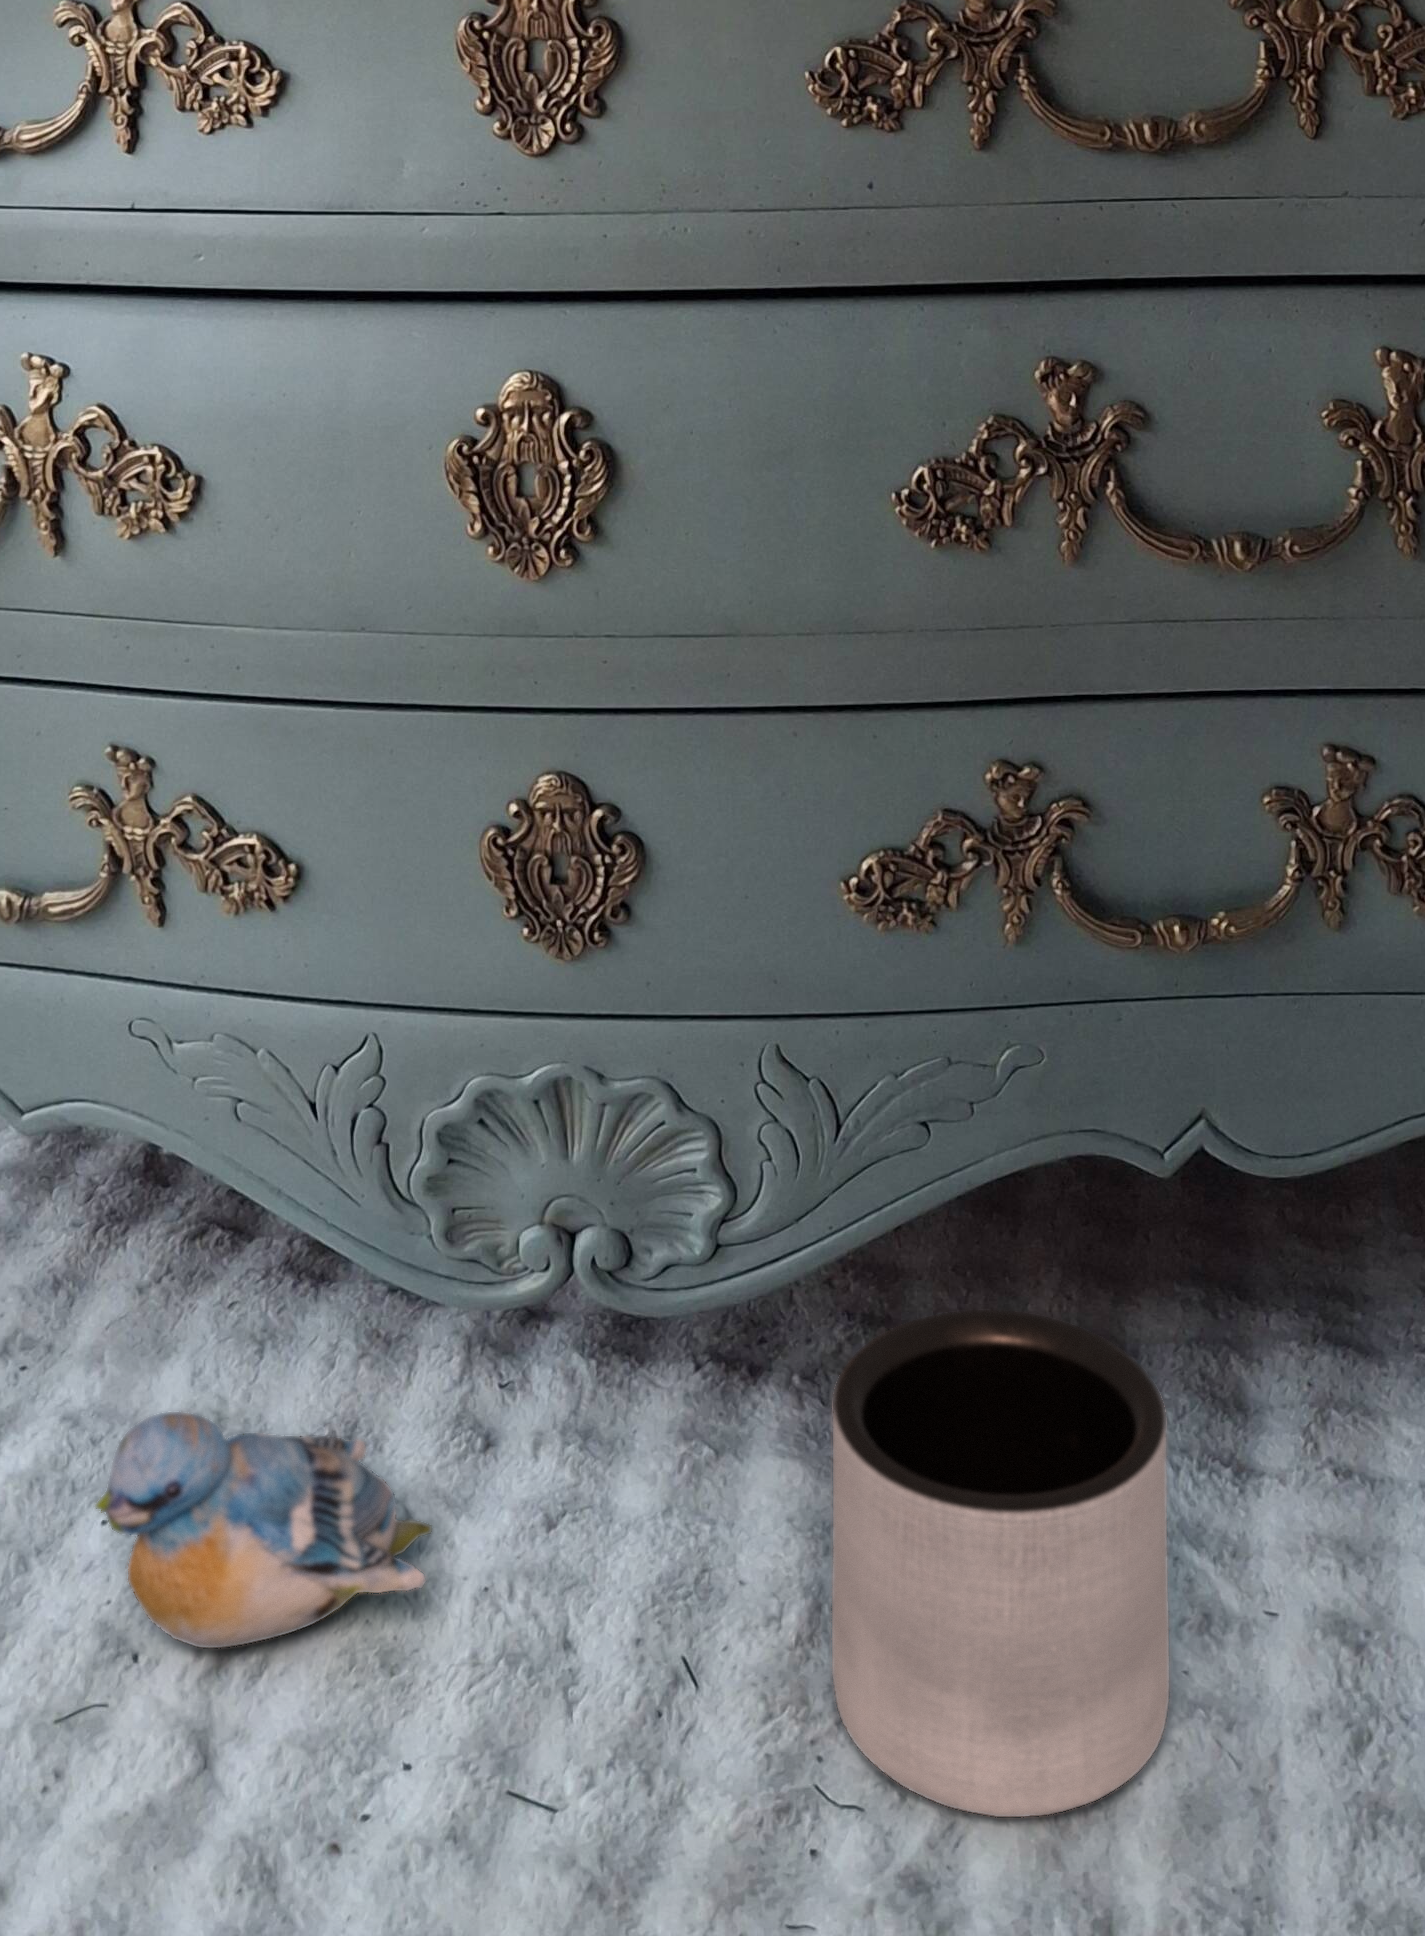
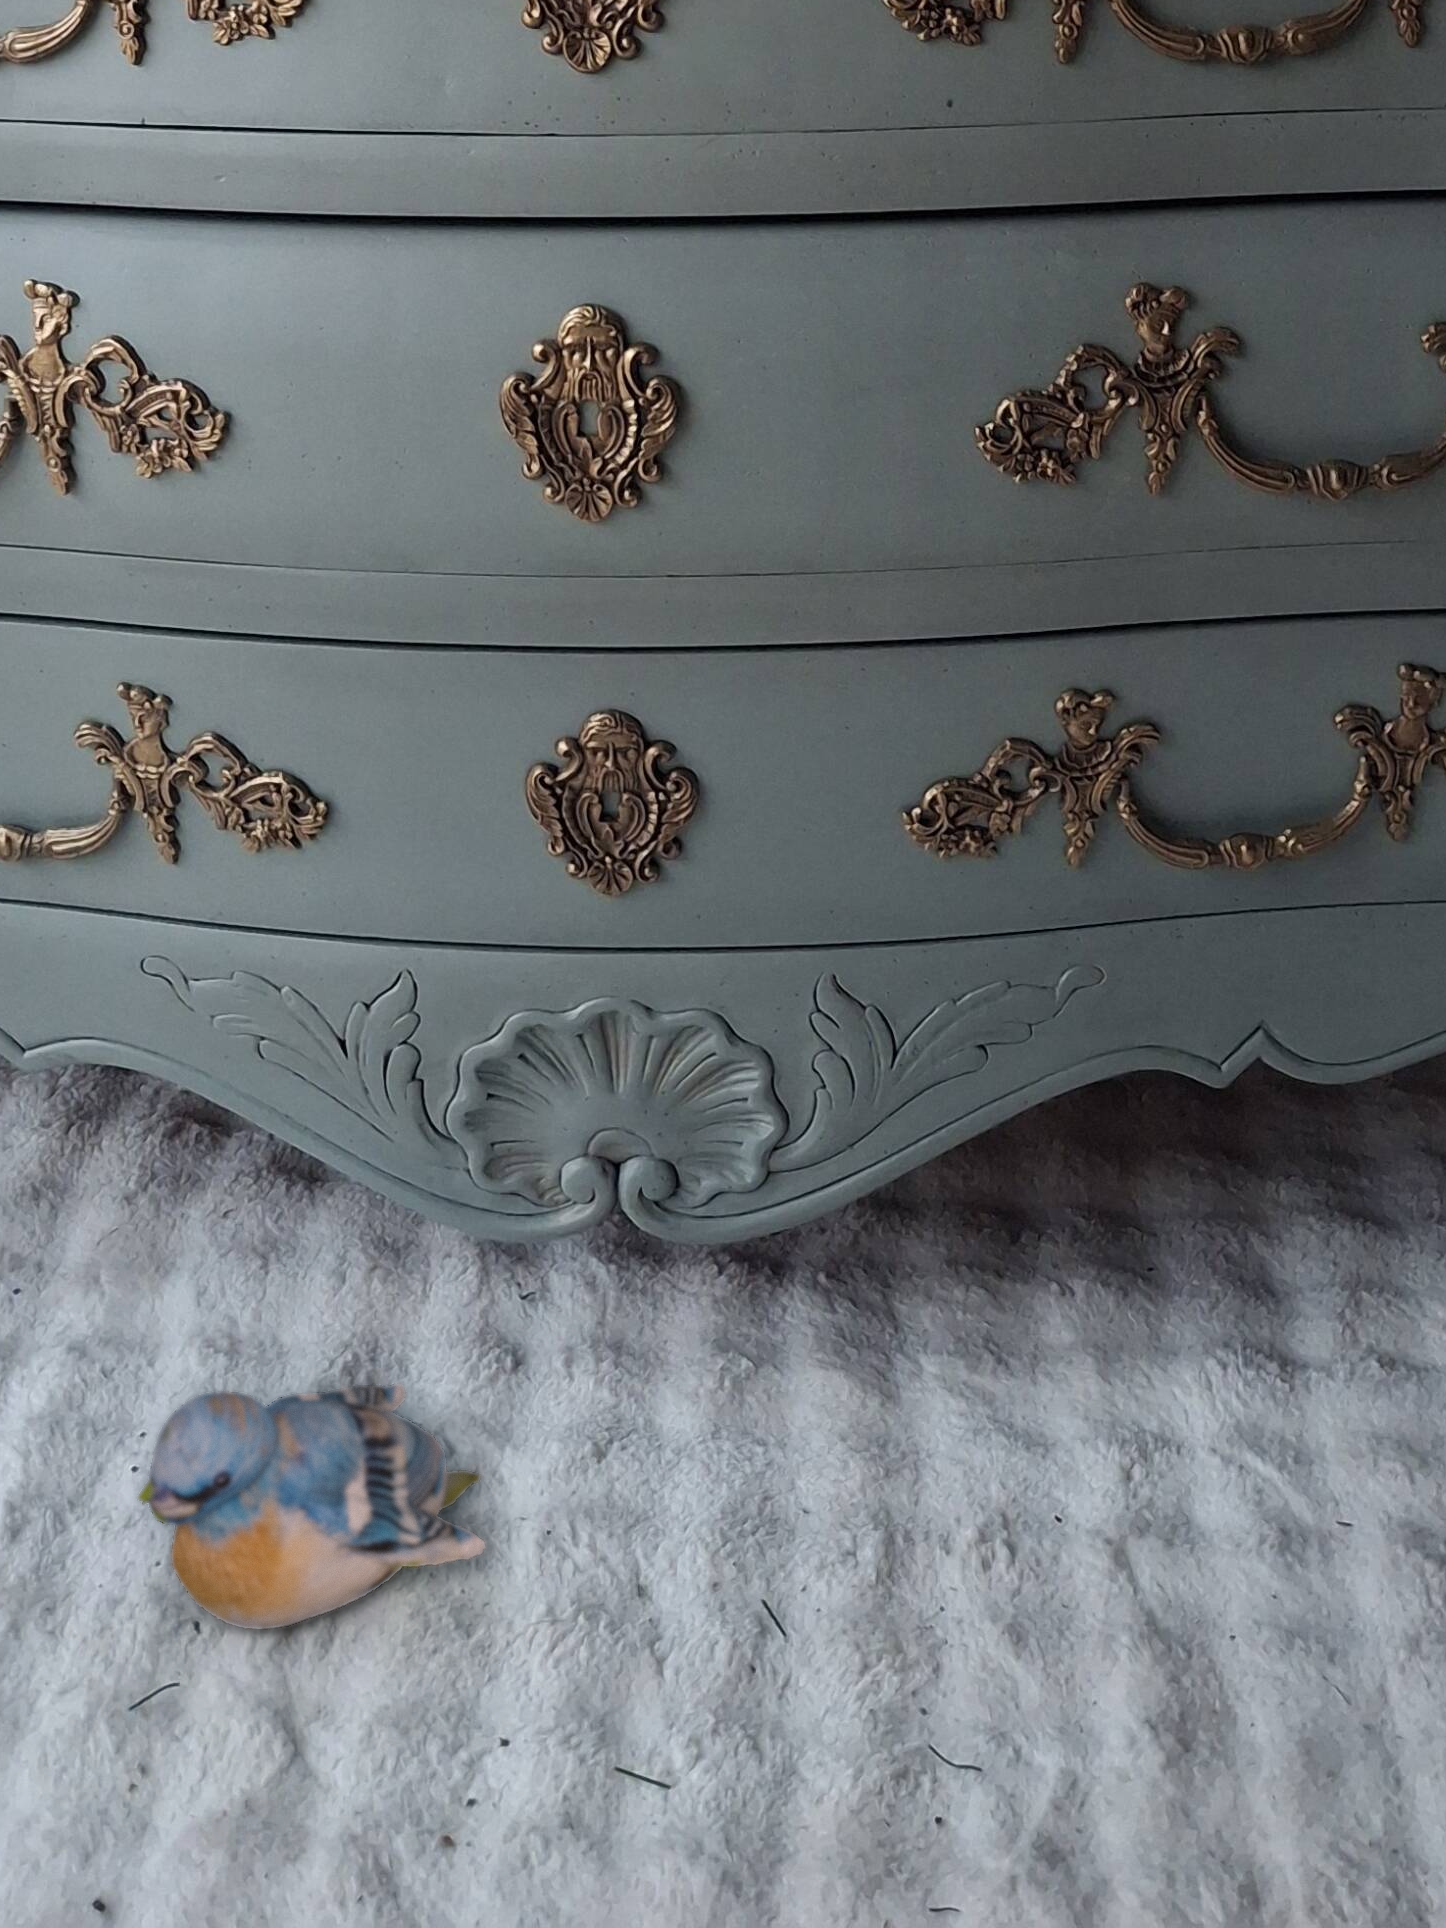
planter: present [832,1310,1169,1817] -> none [916,1246,1271,1788]

